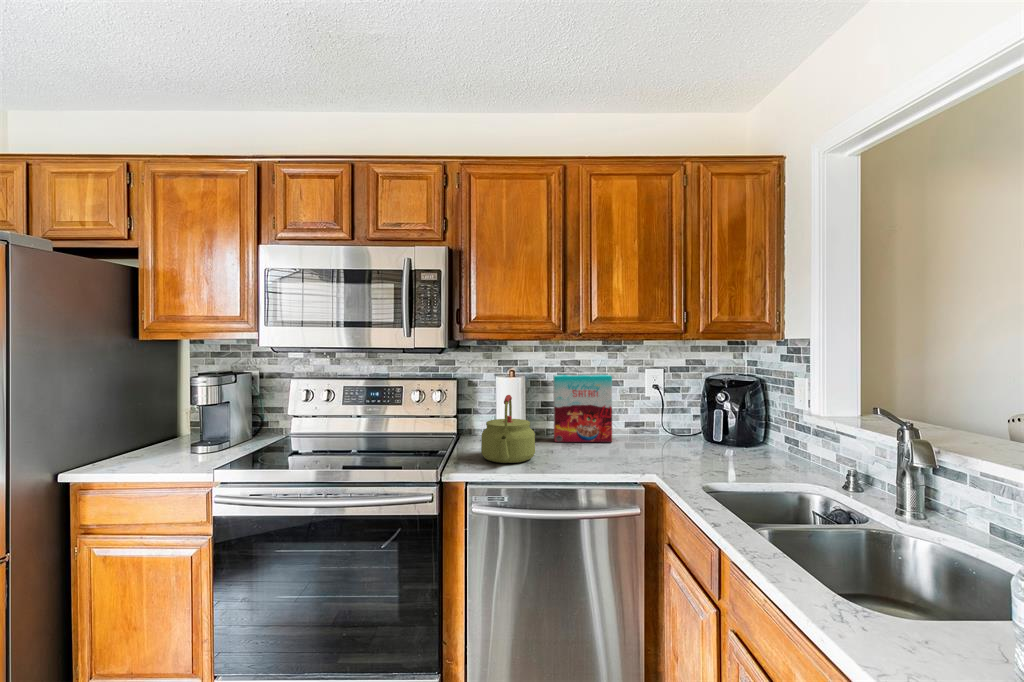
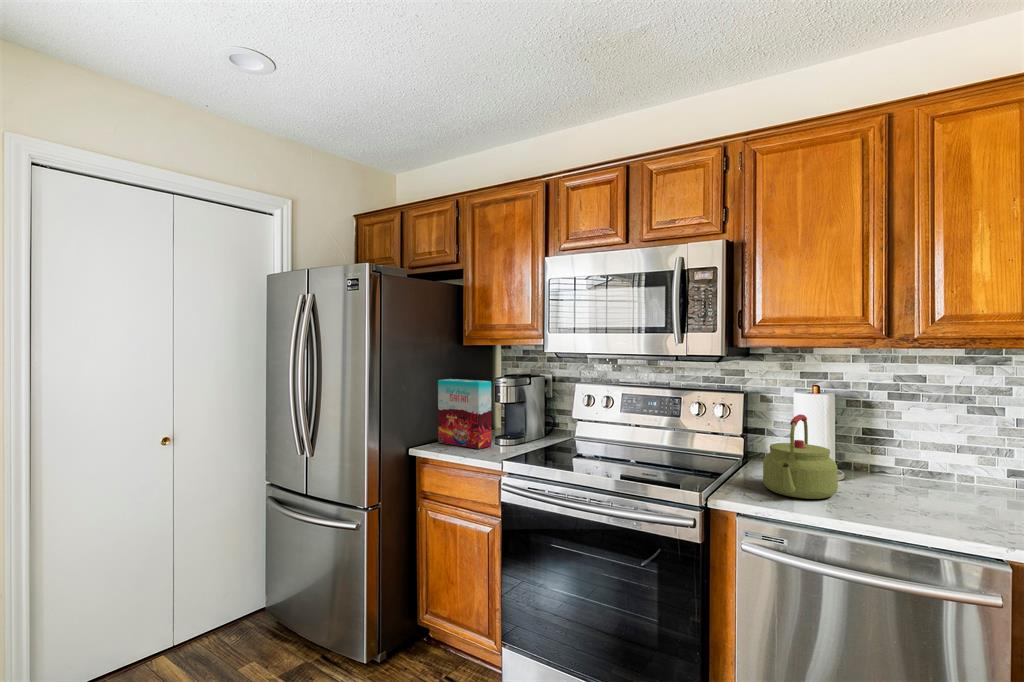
cereal box: present [553,374,612,442] -> present [438,379,492,449]

